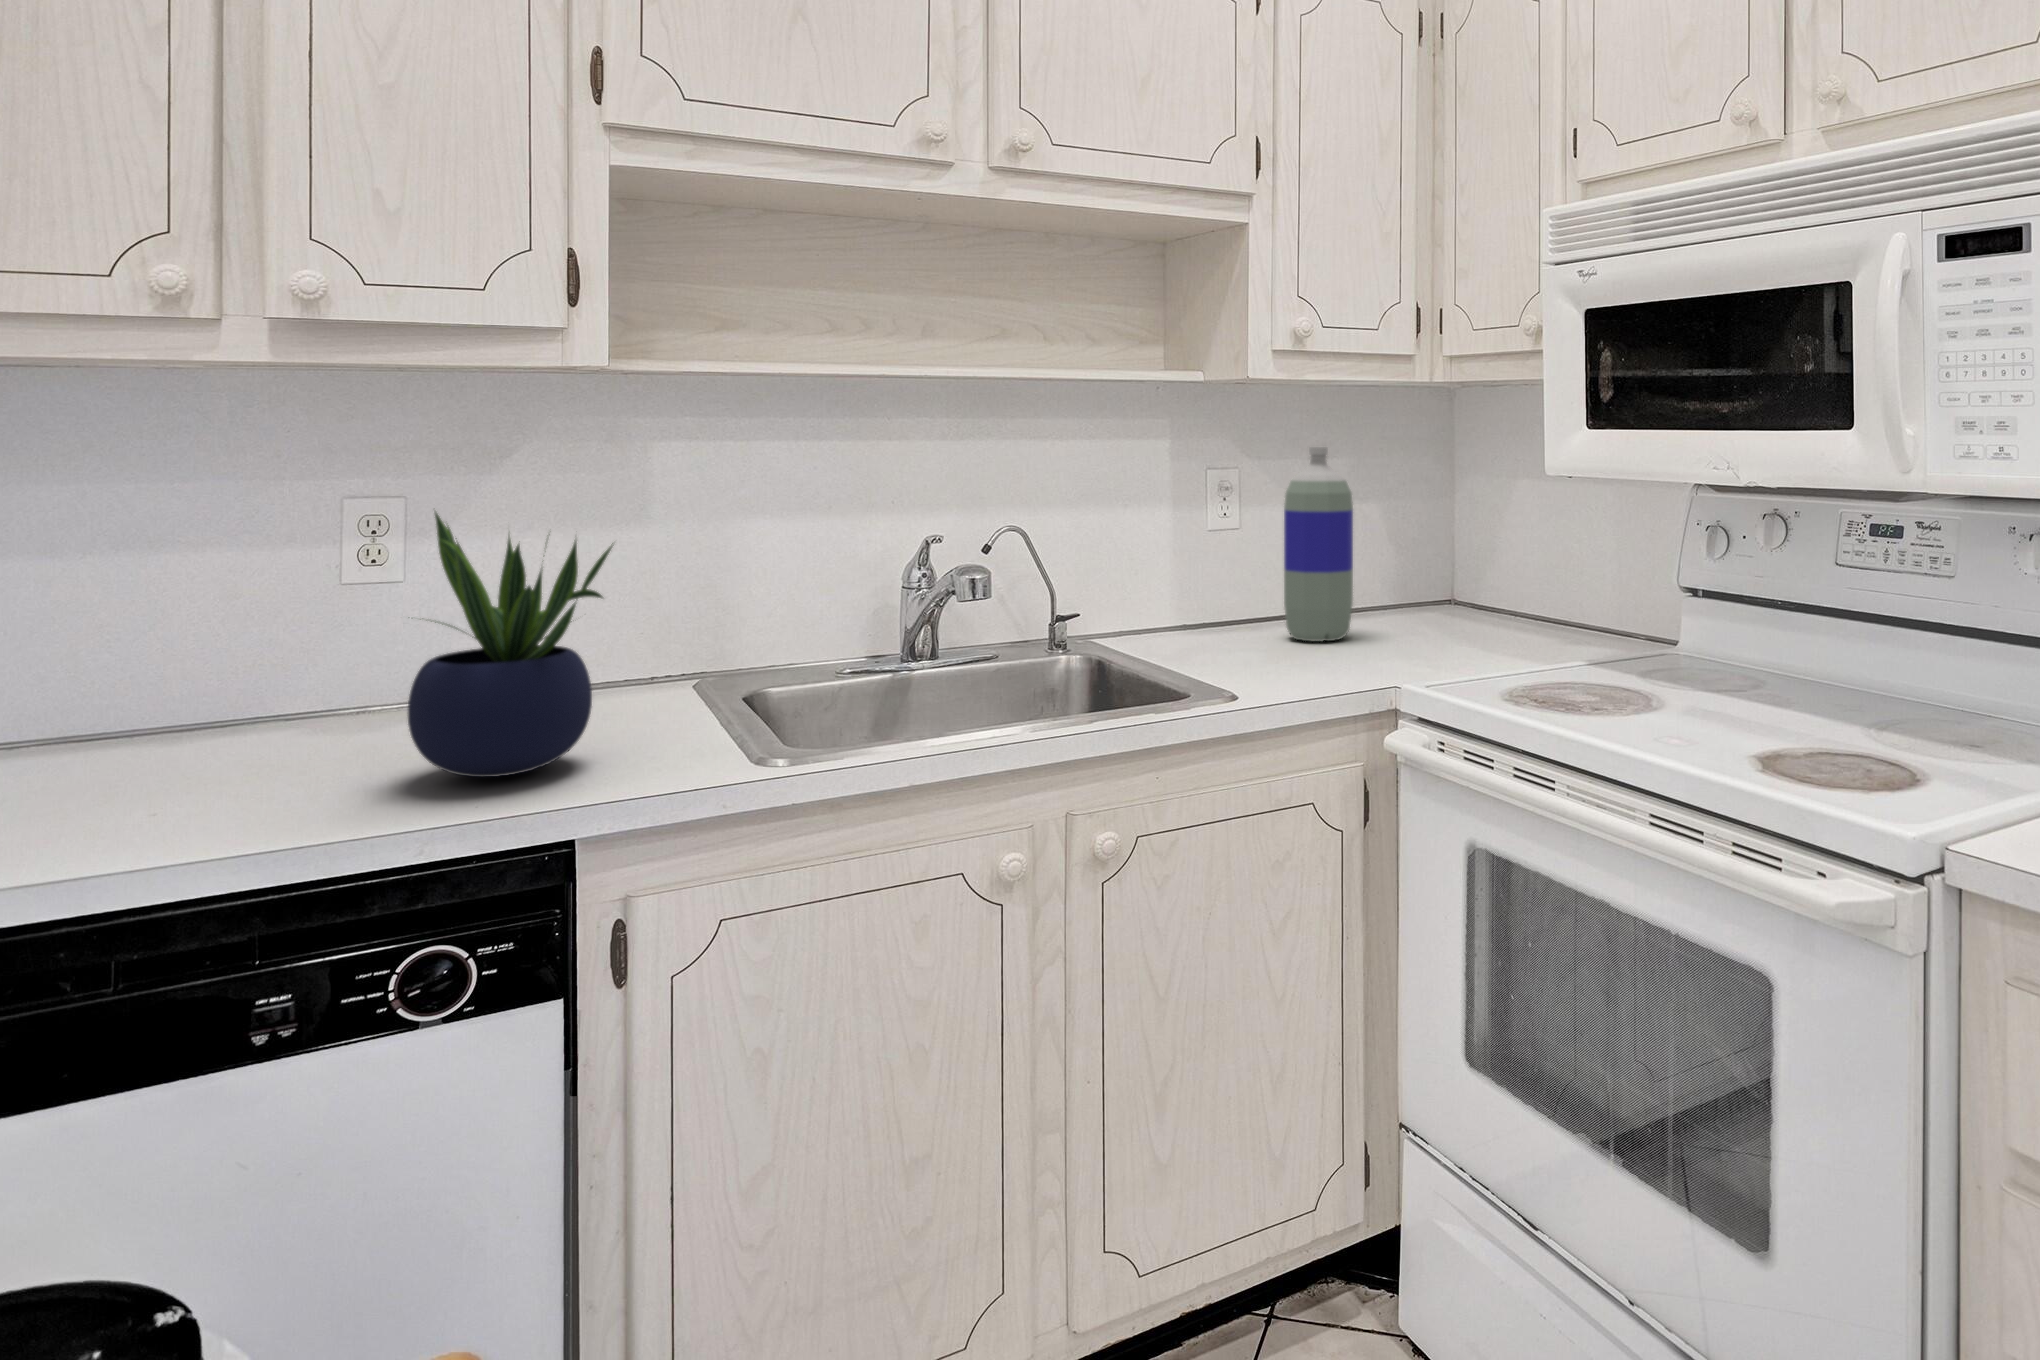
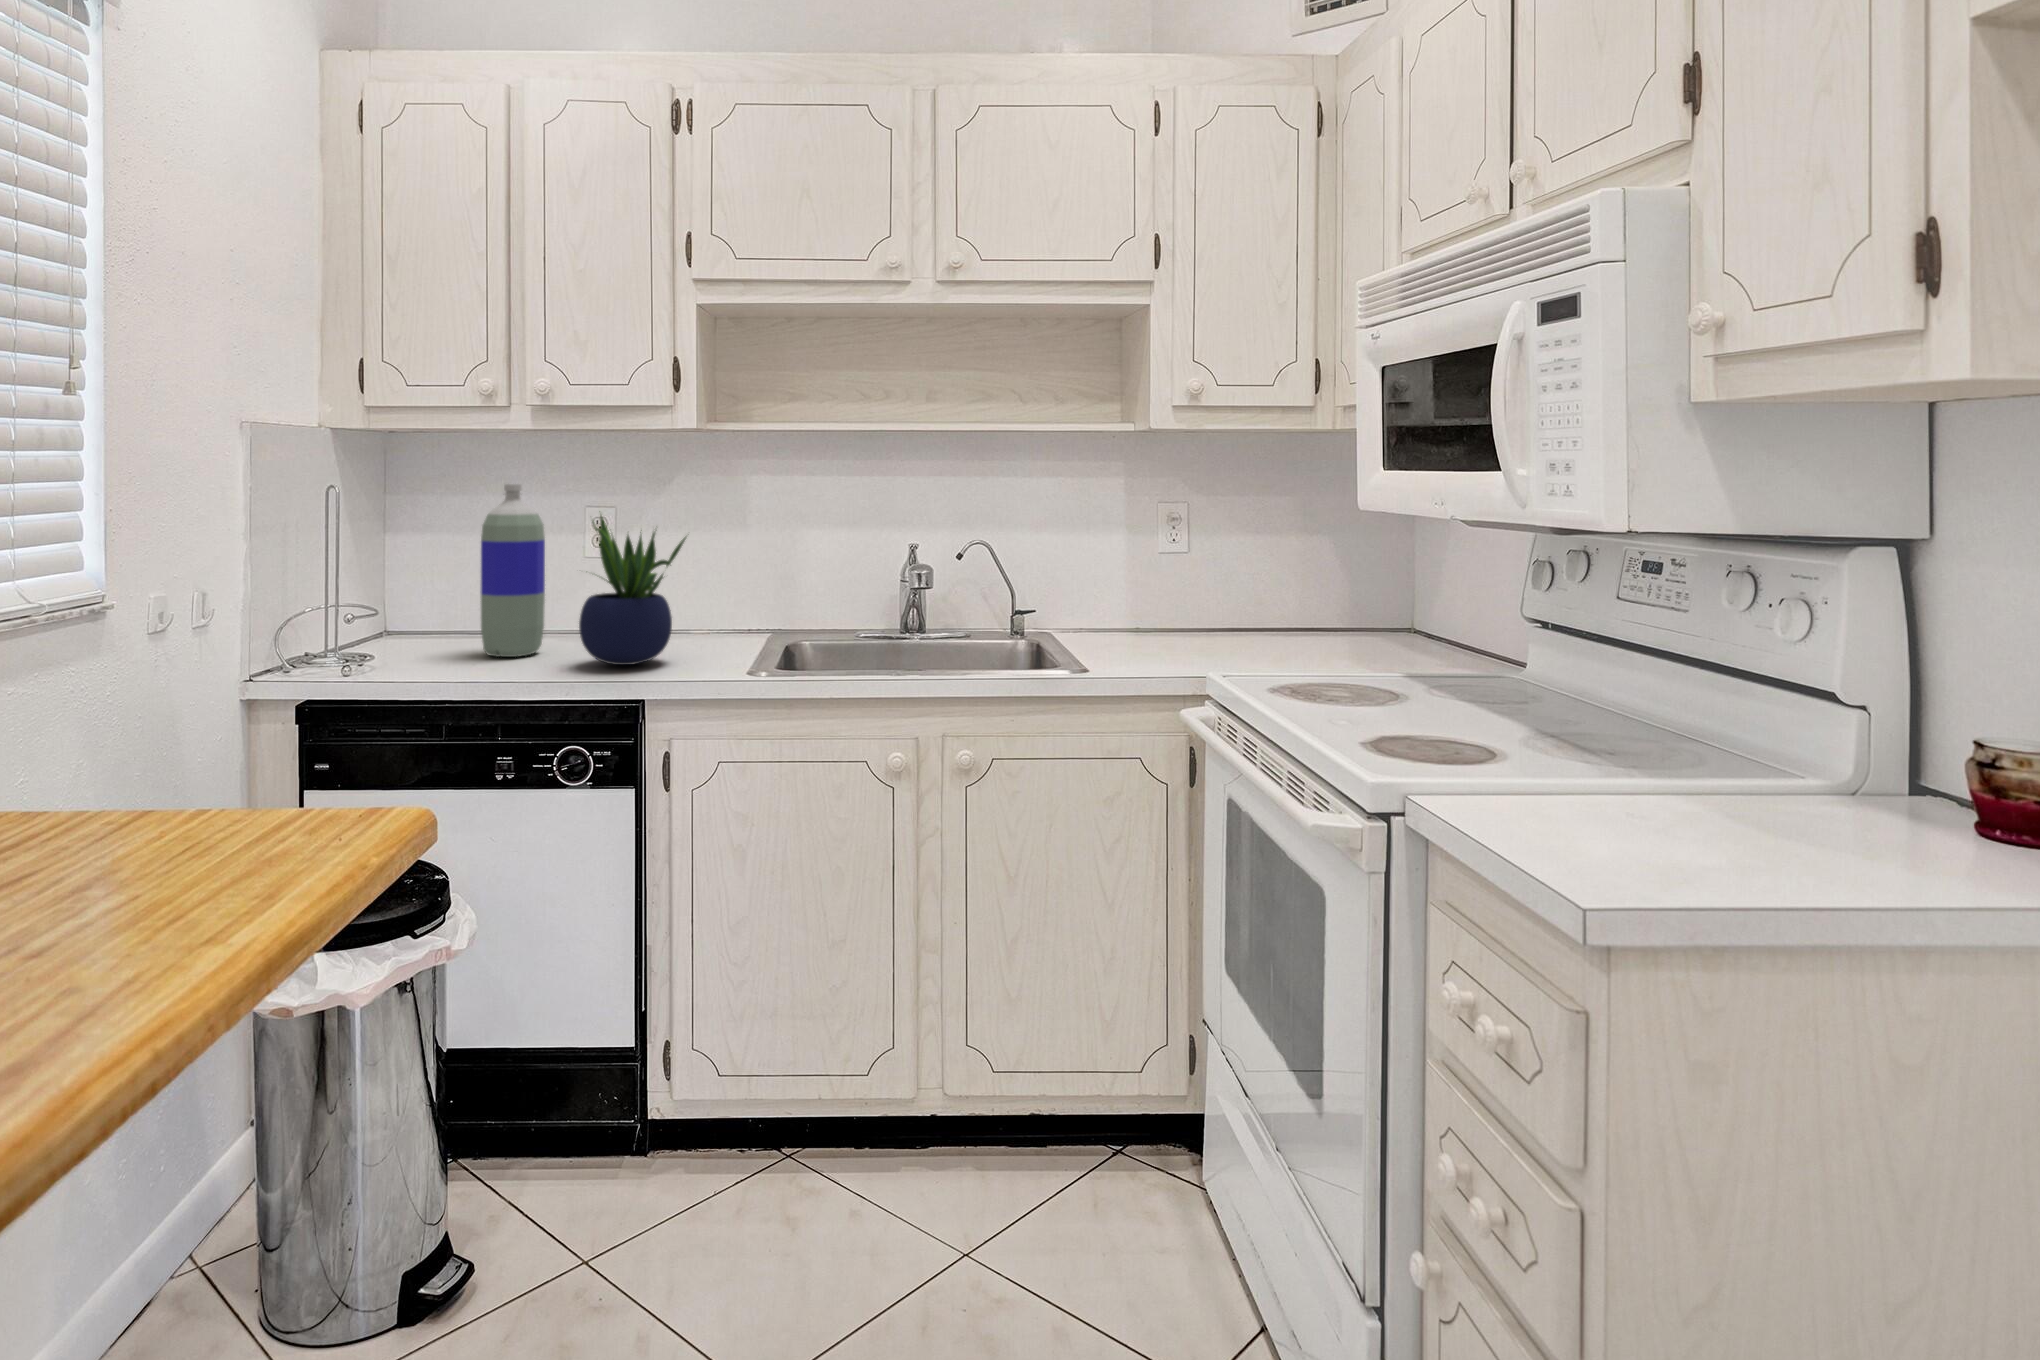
bottle: present [1284,447,1353,641] -> present [481,484,545,657]

